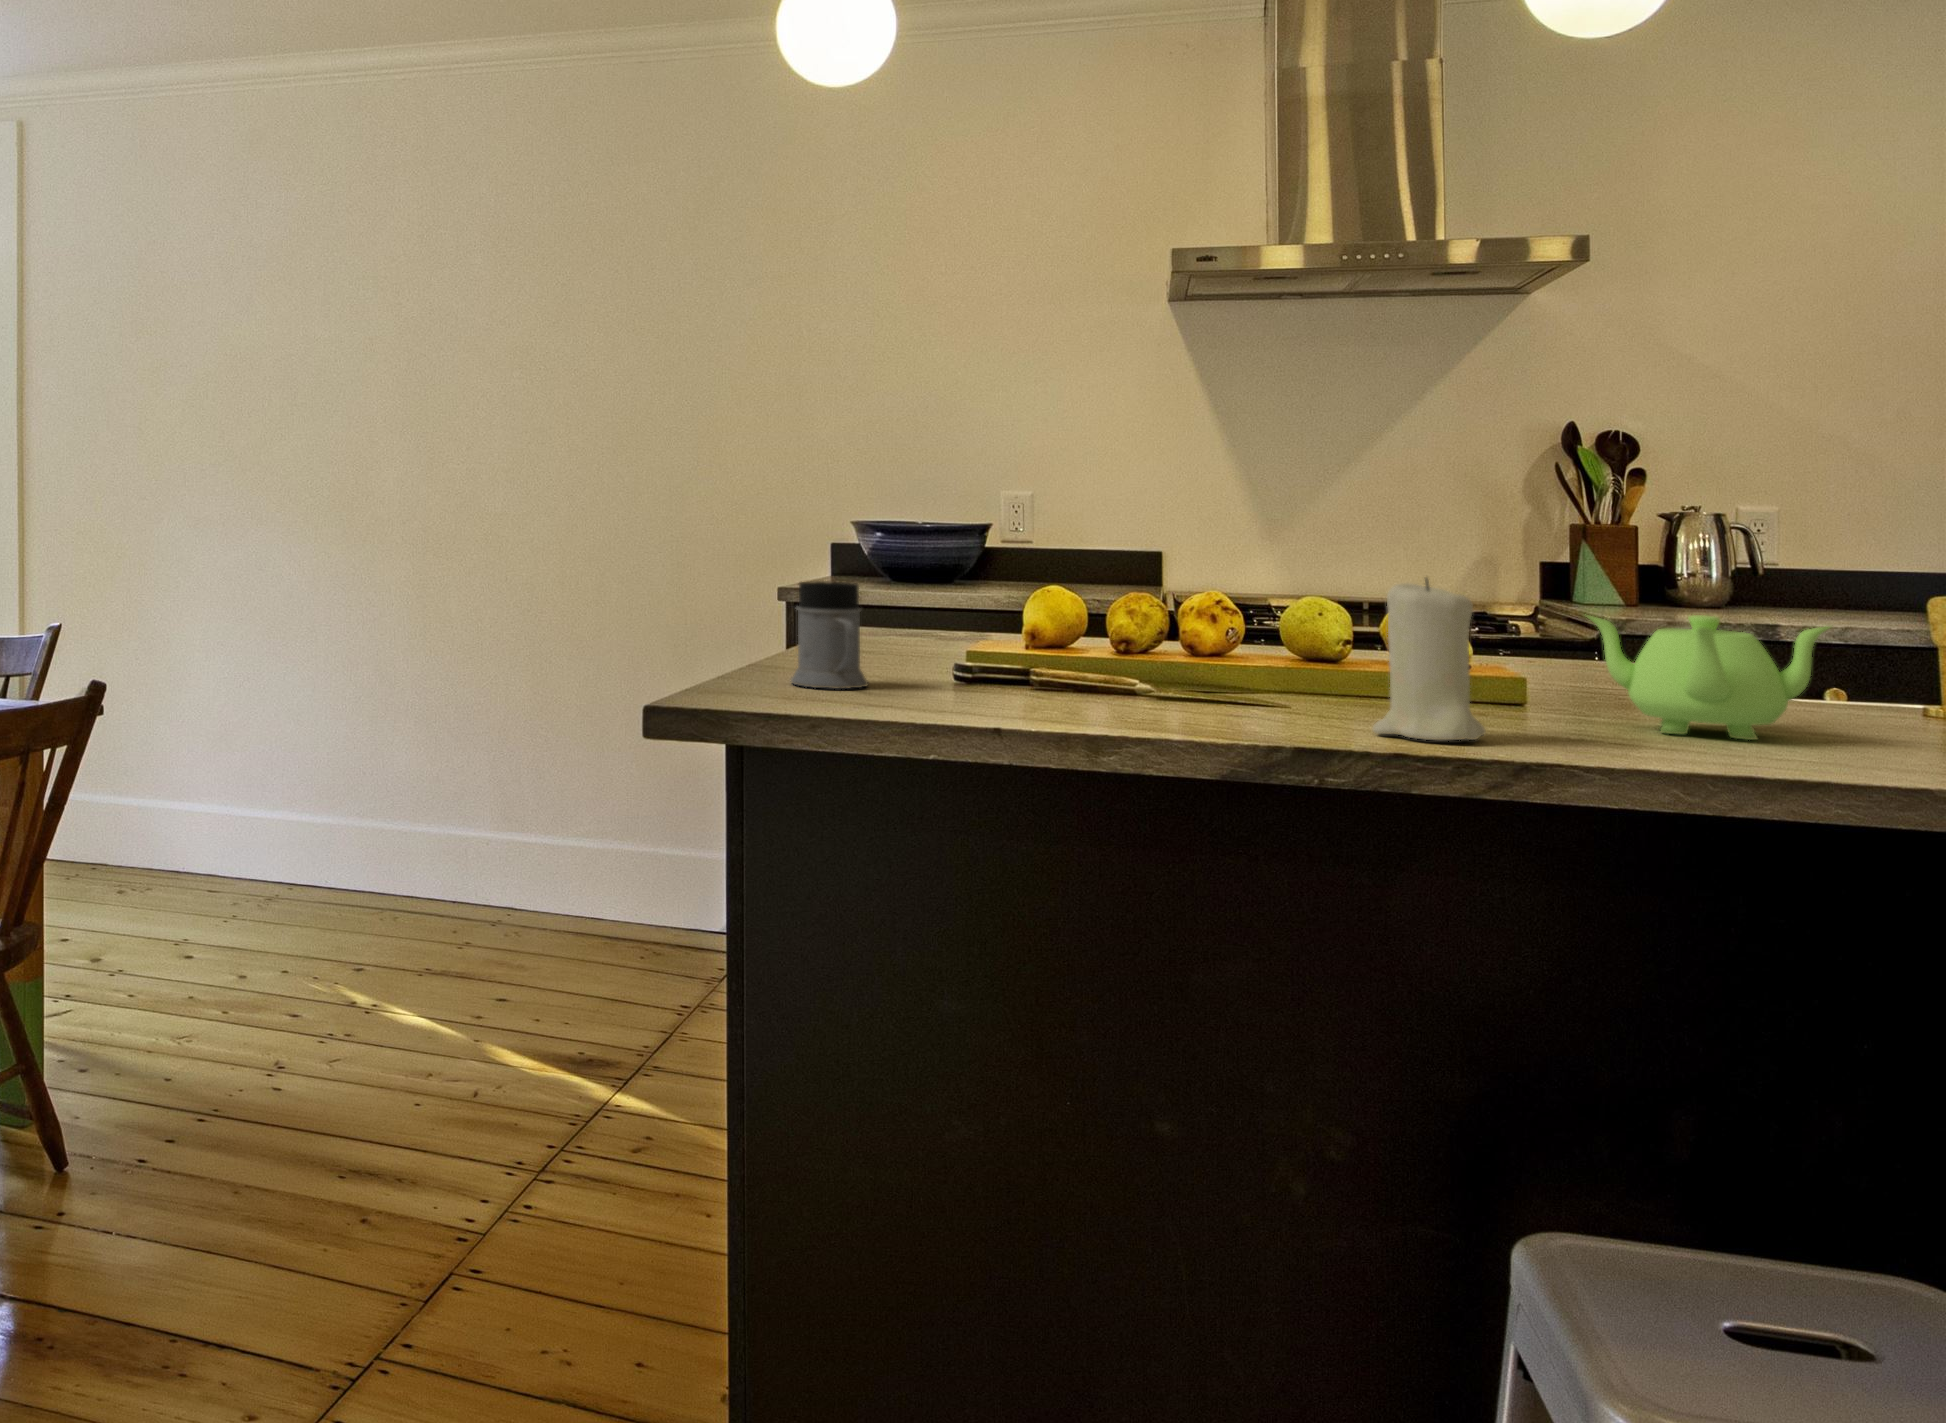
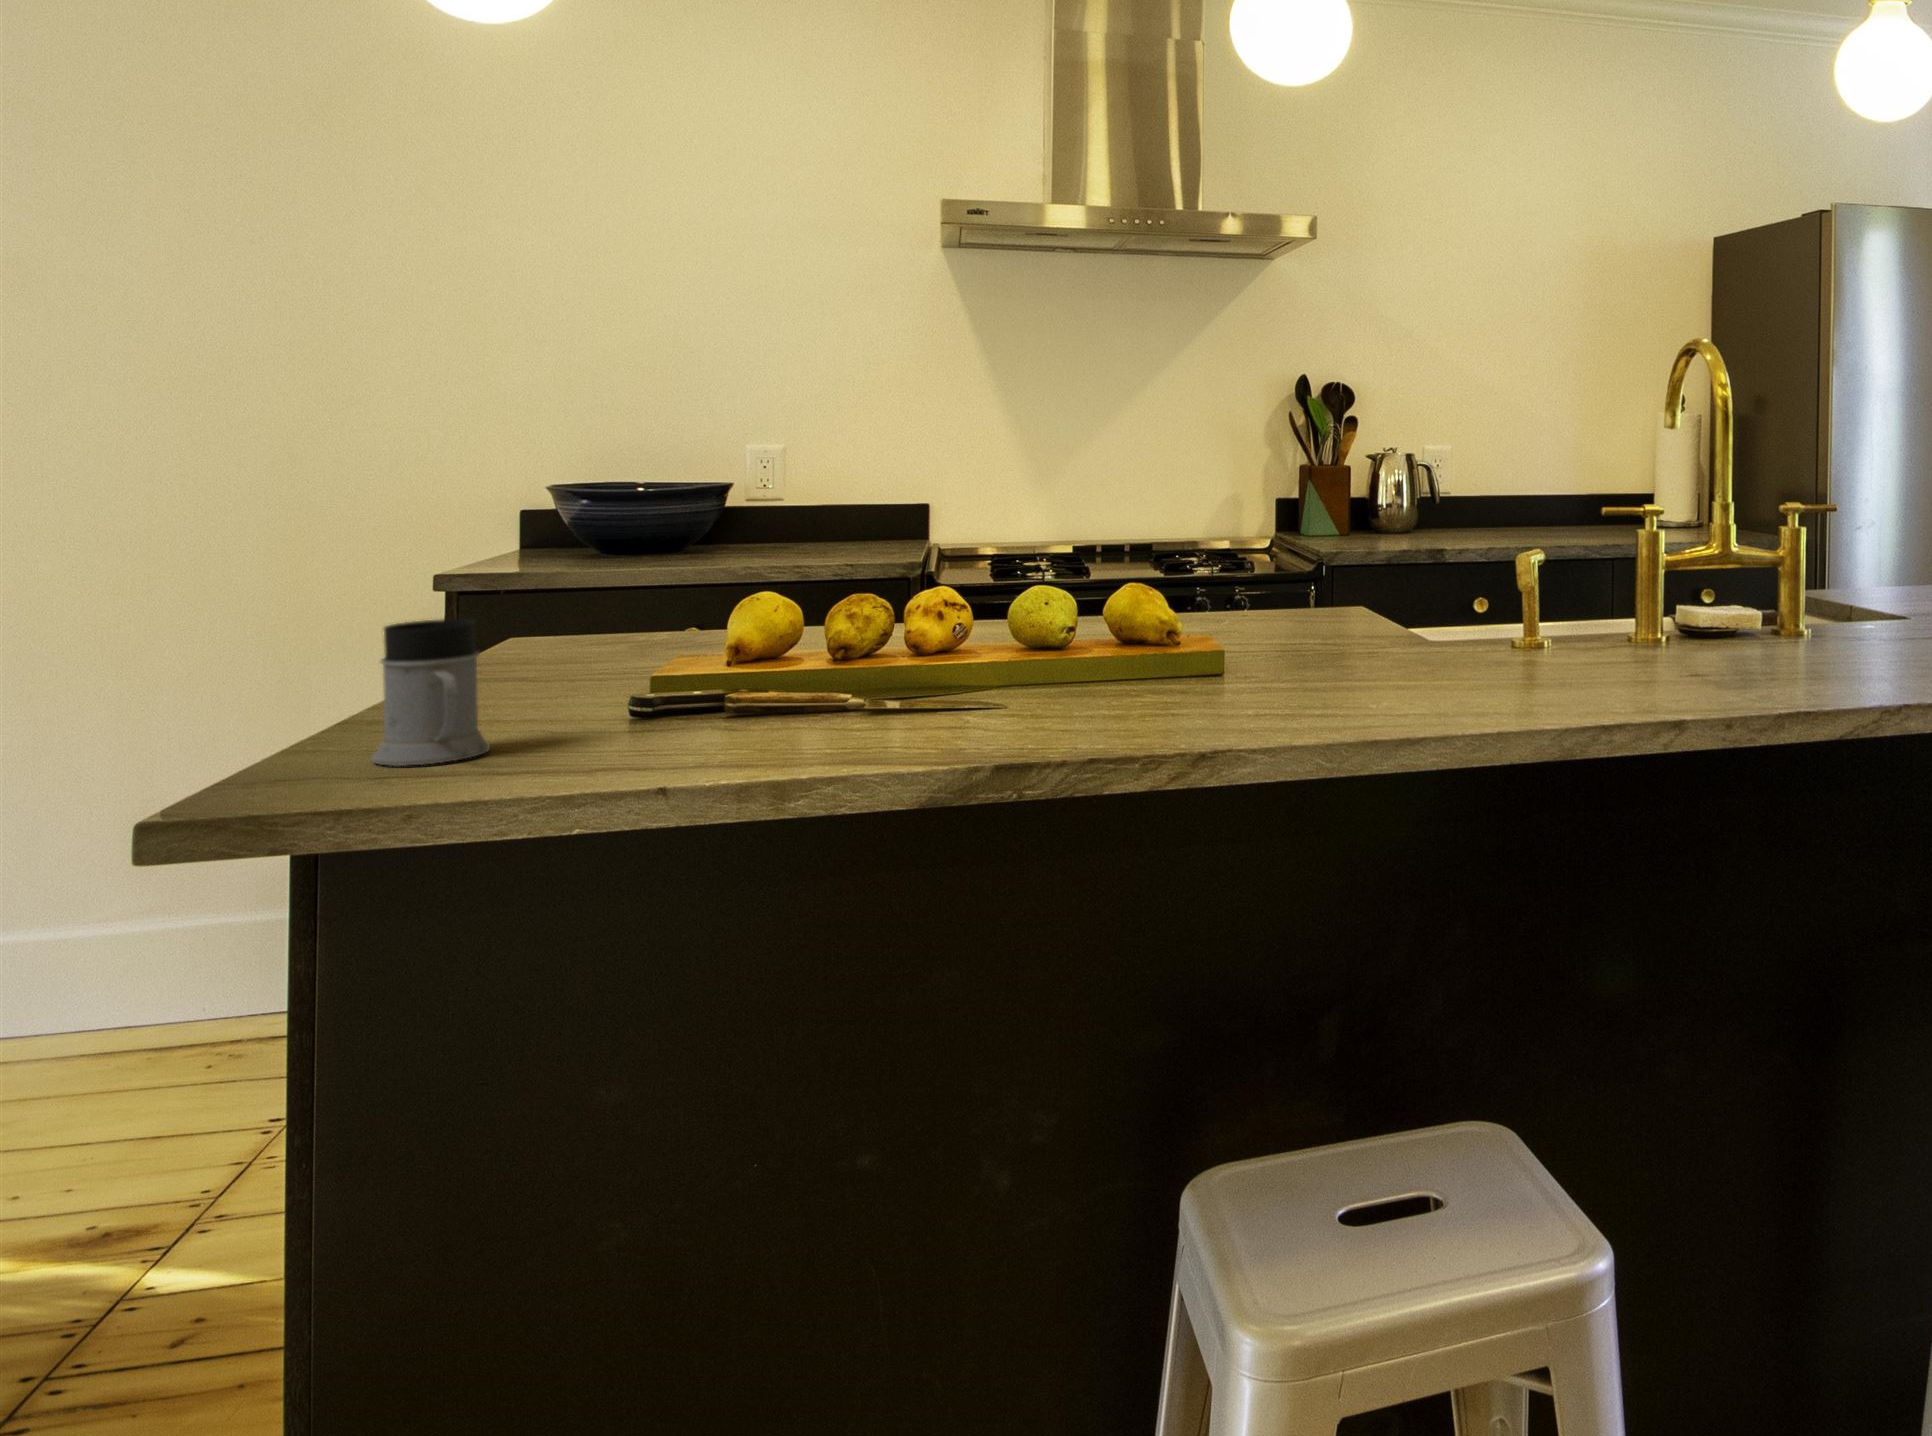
candle: present [1373,578,1485,741] -> none [1074,576,1181,749]
teapot: present [1587,615,1830,740] -> none [1274,585,1465,705]

